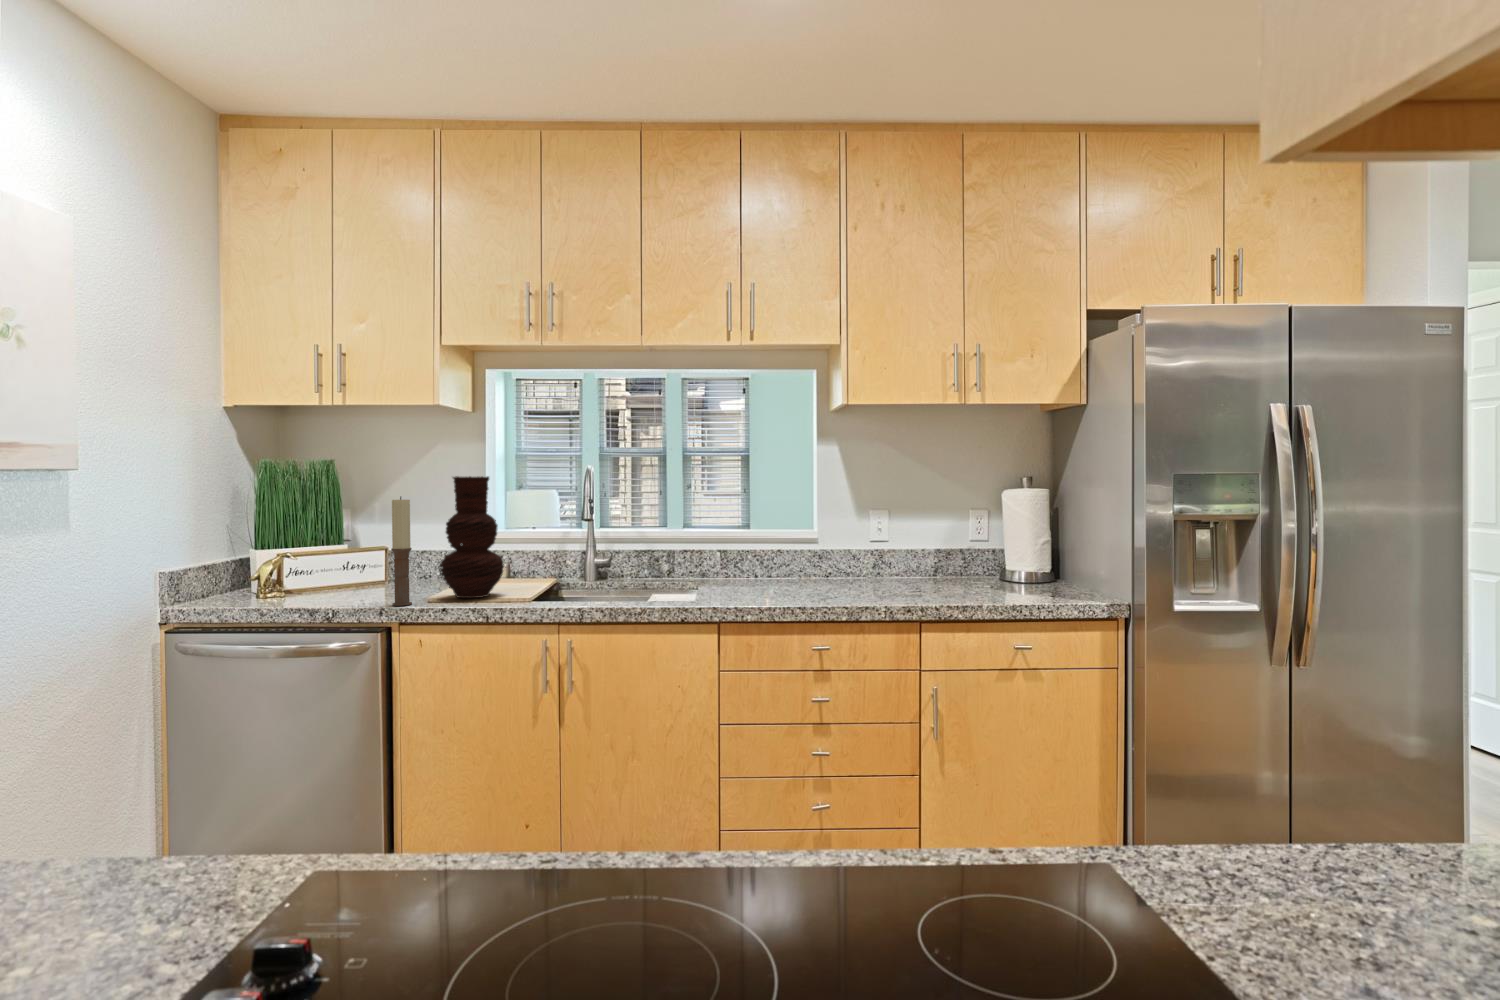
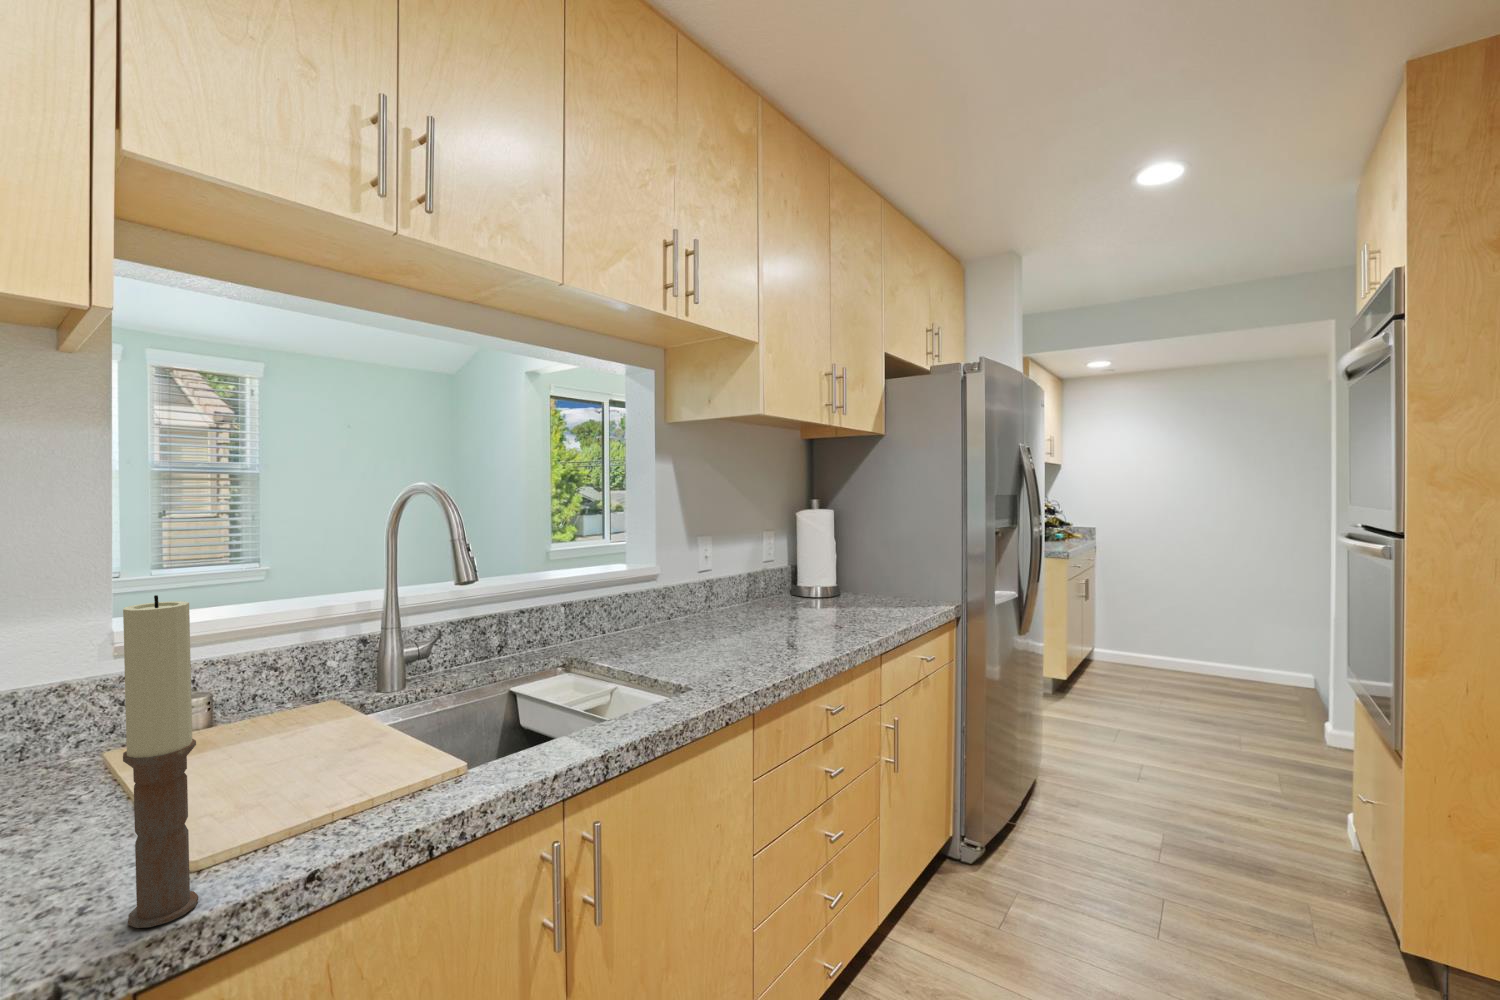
vase: present [440,476,504,598] -> none [216,521,391,823]

